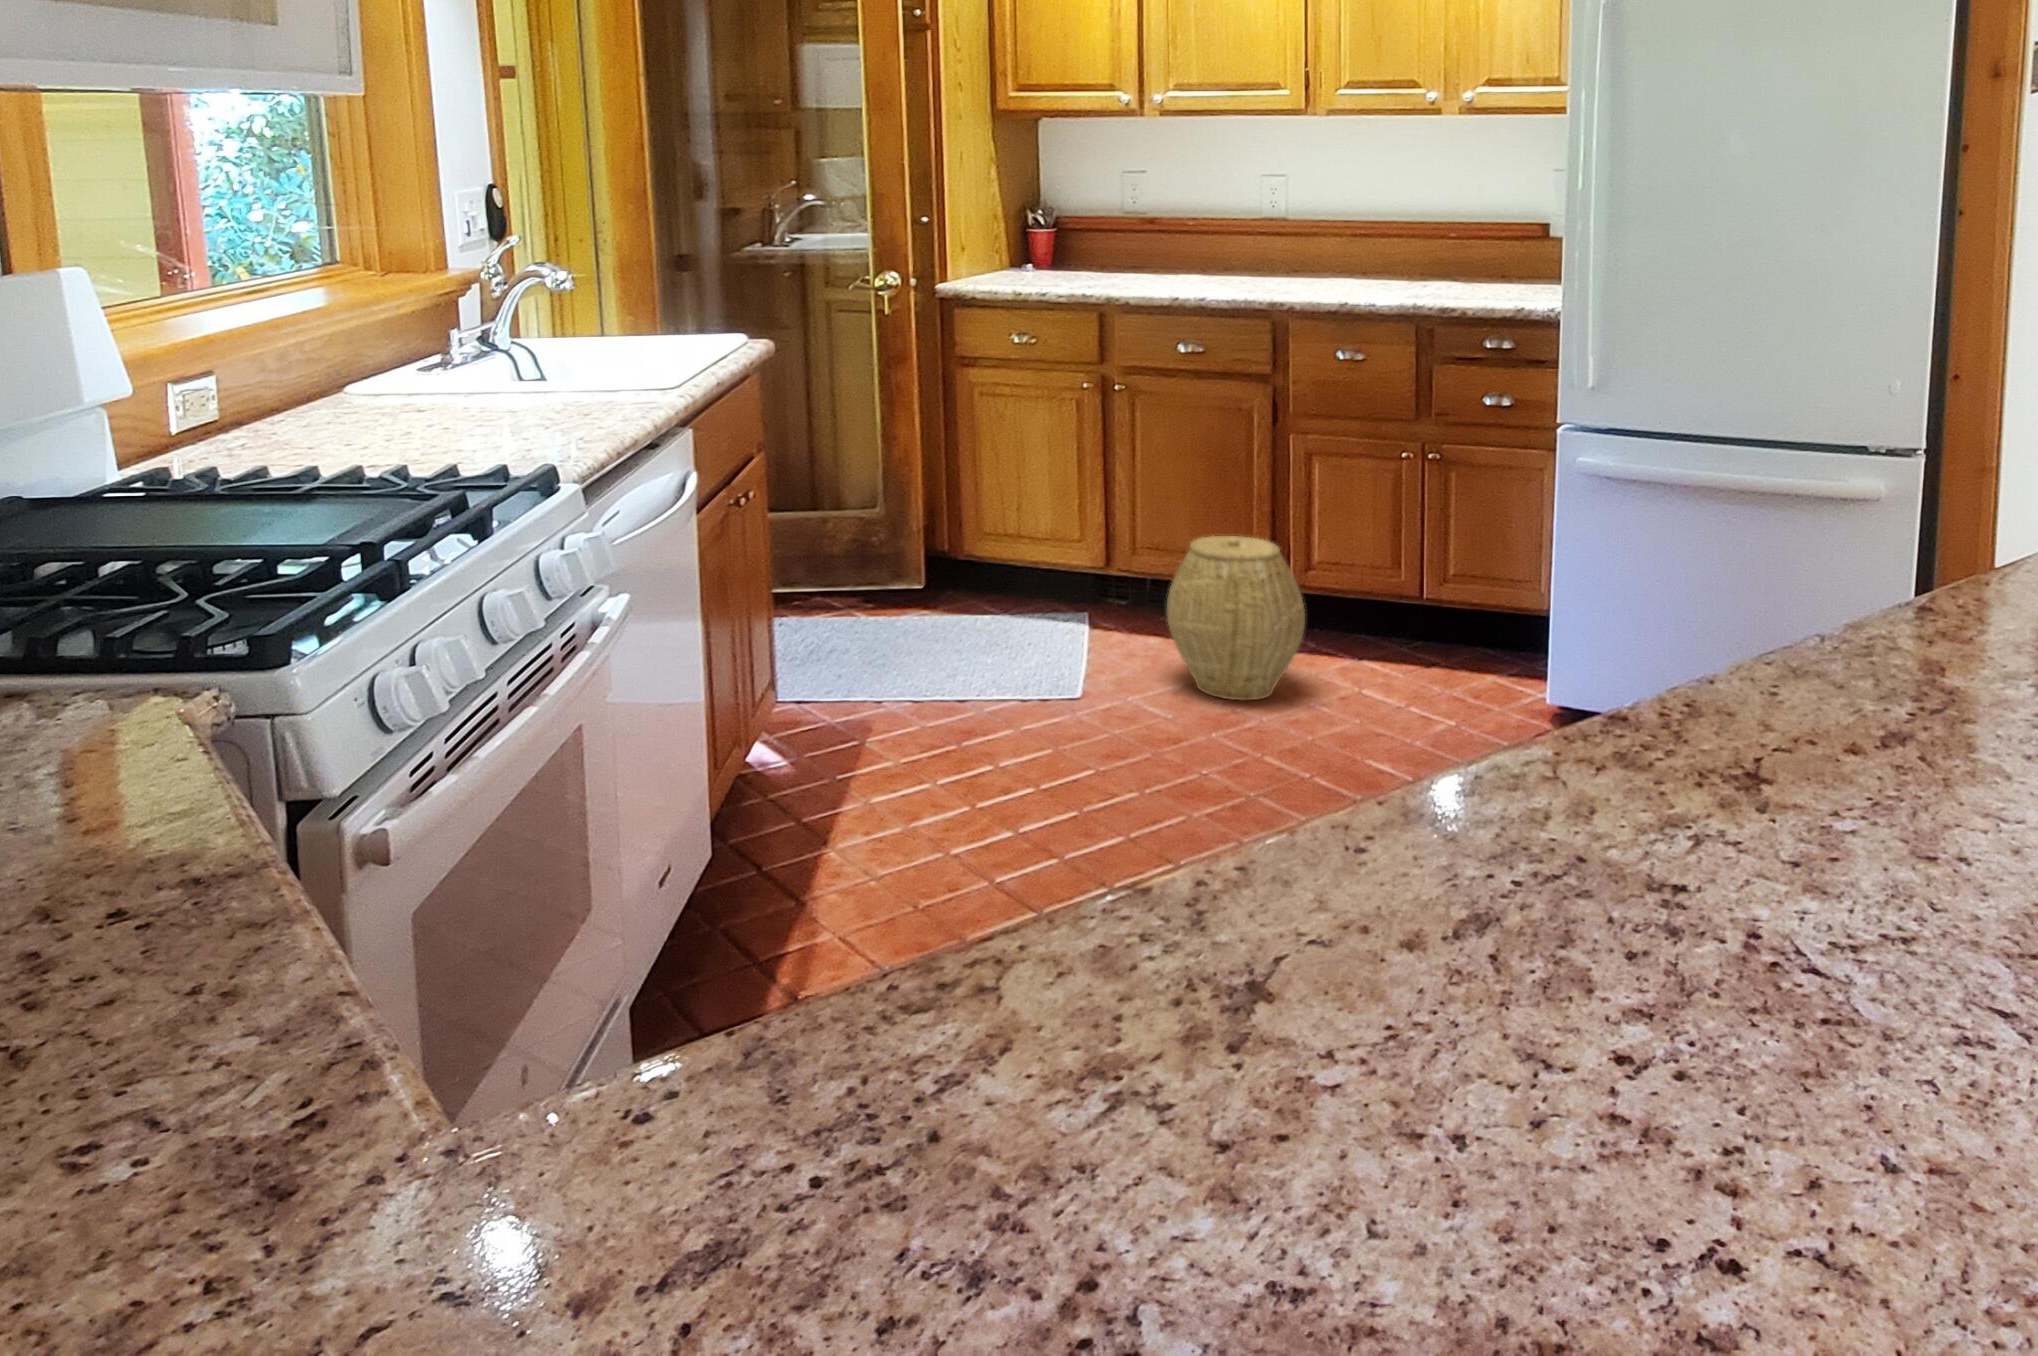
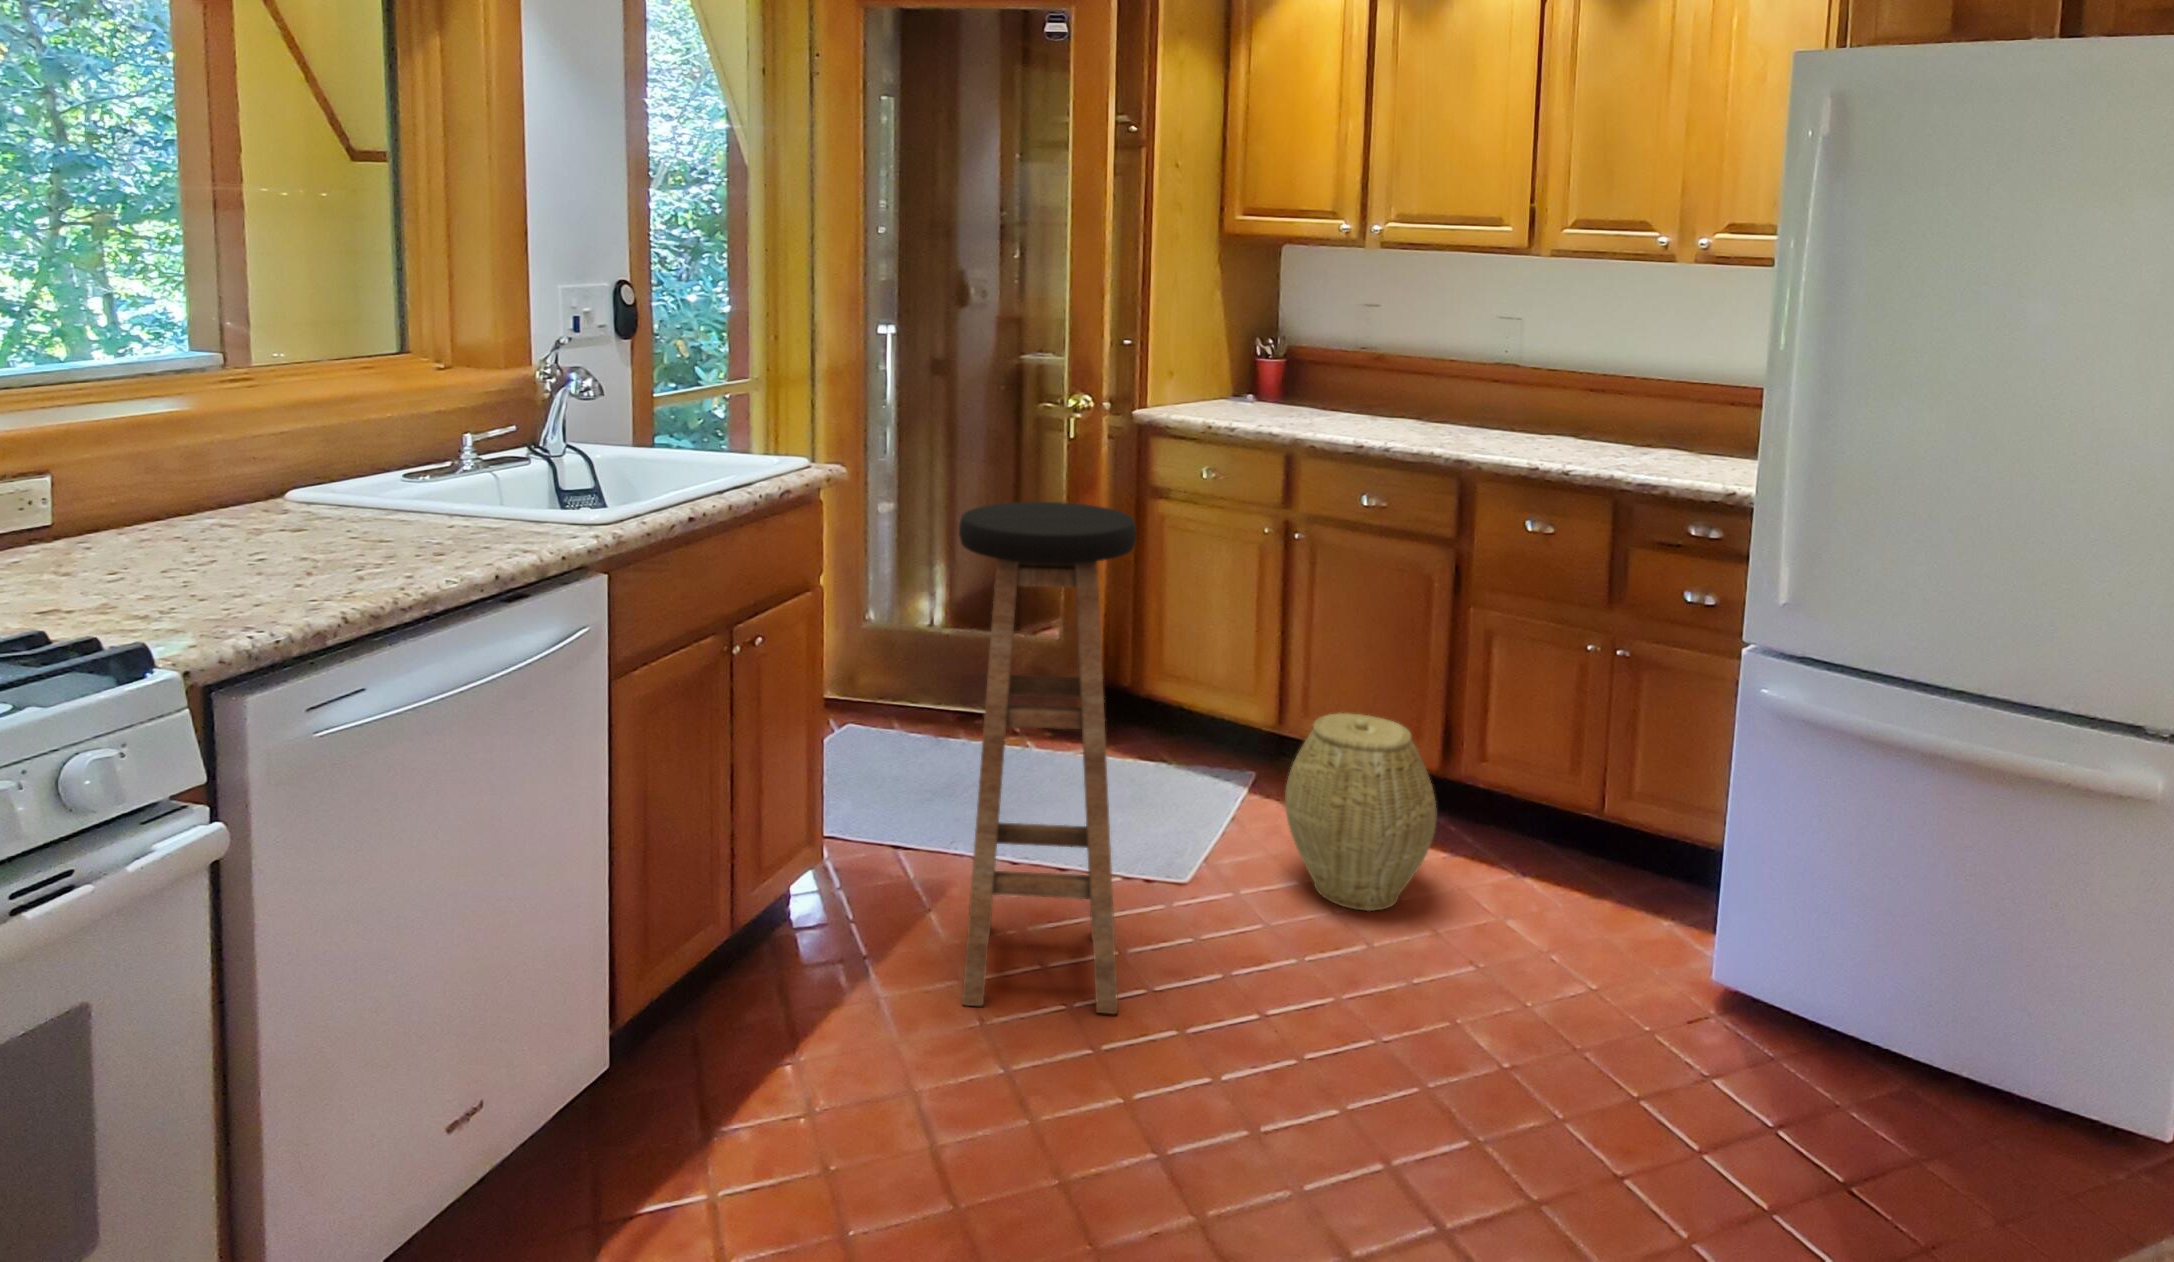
bar stool: none [935,366,1109,802] -> present [959,502,1136,1014]

